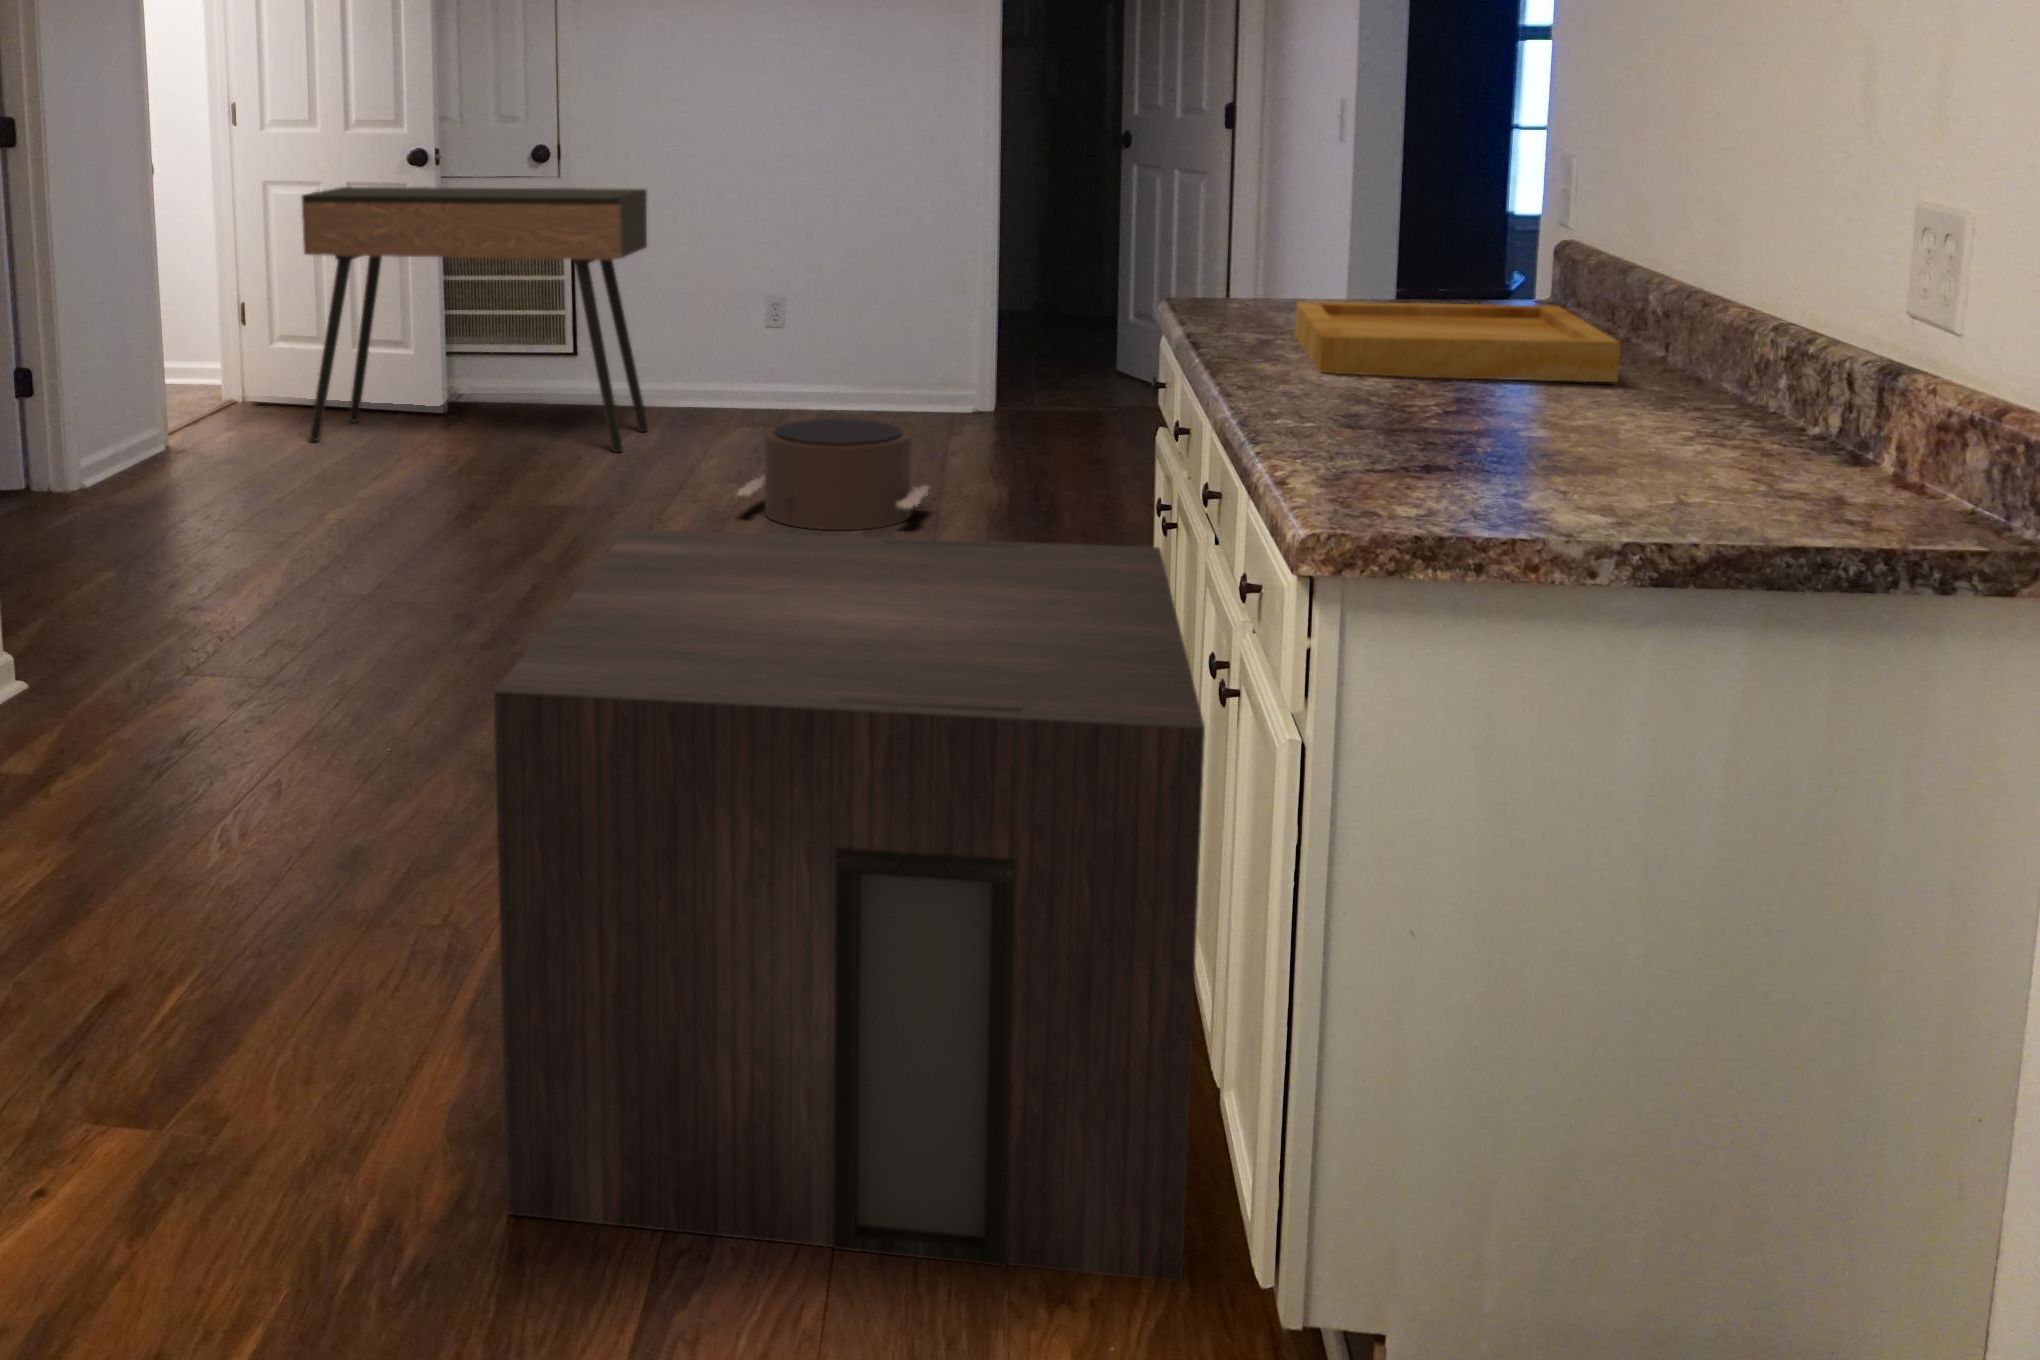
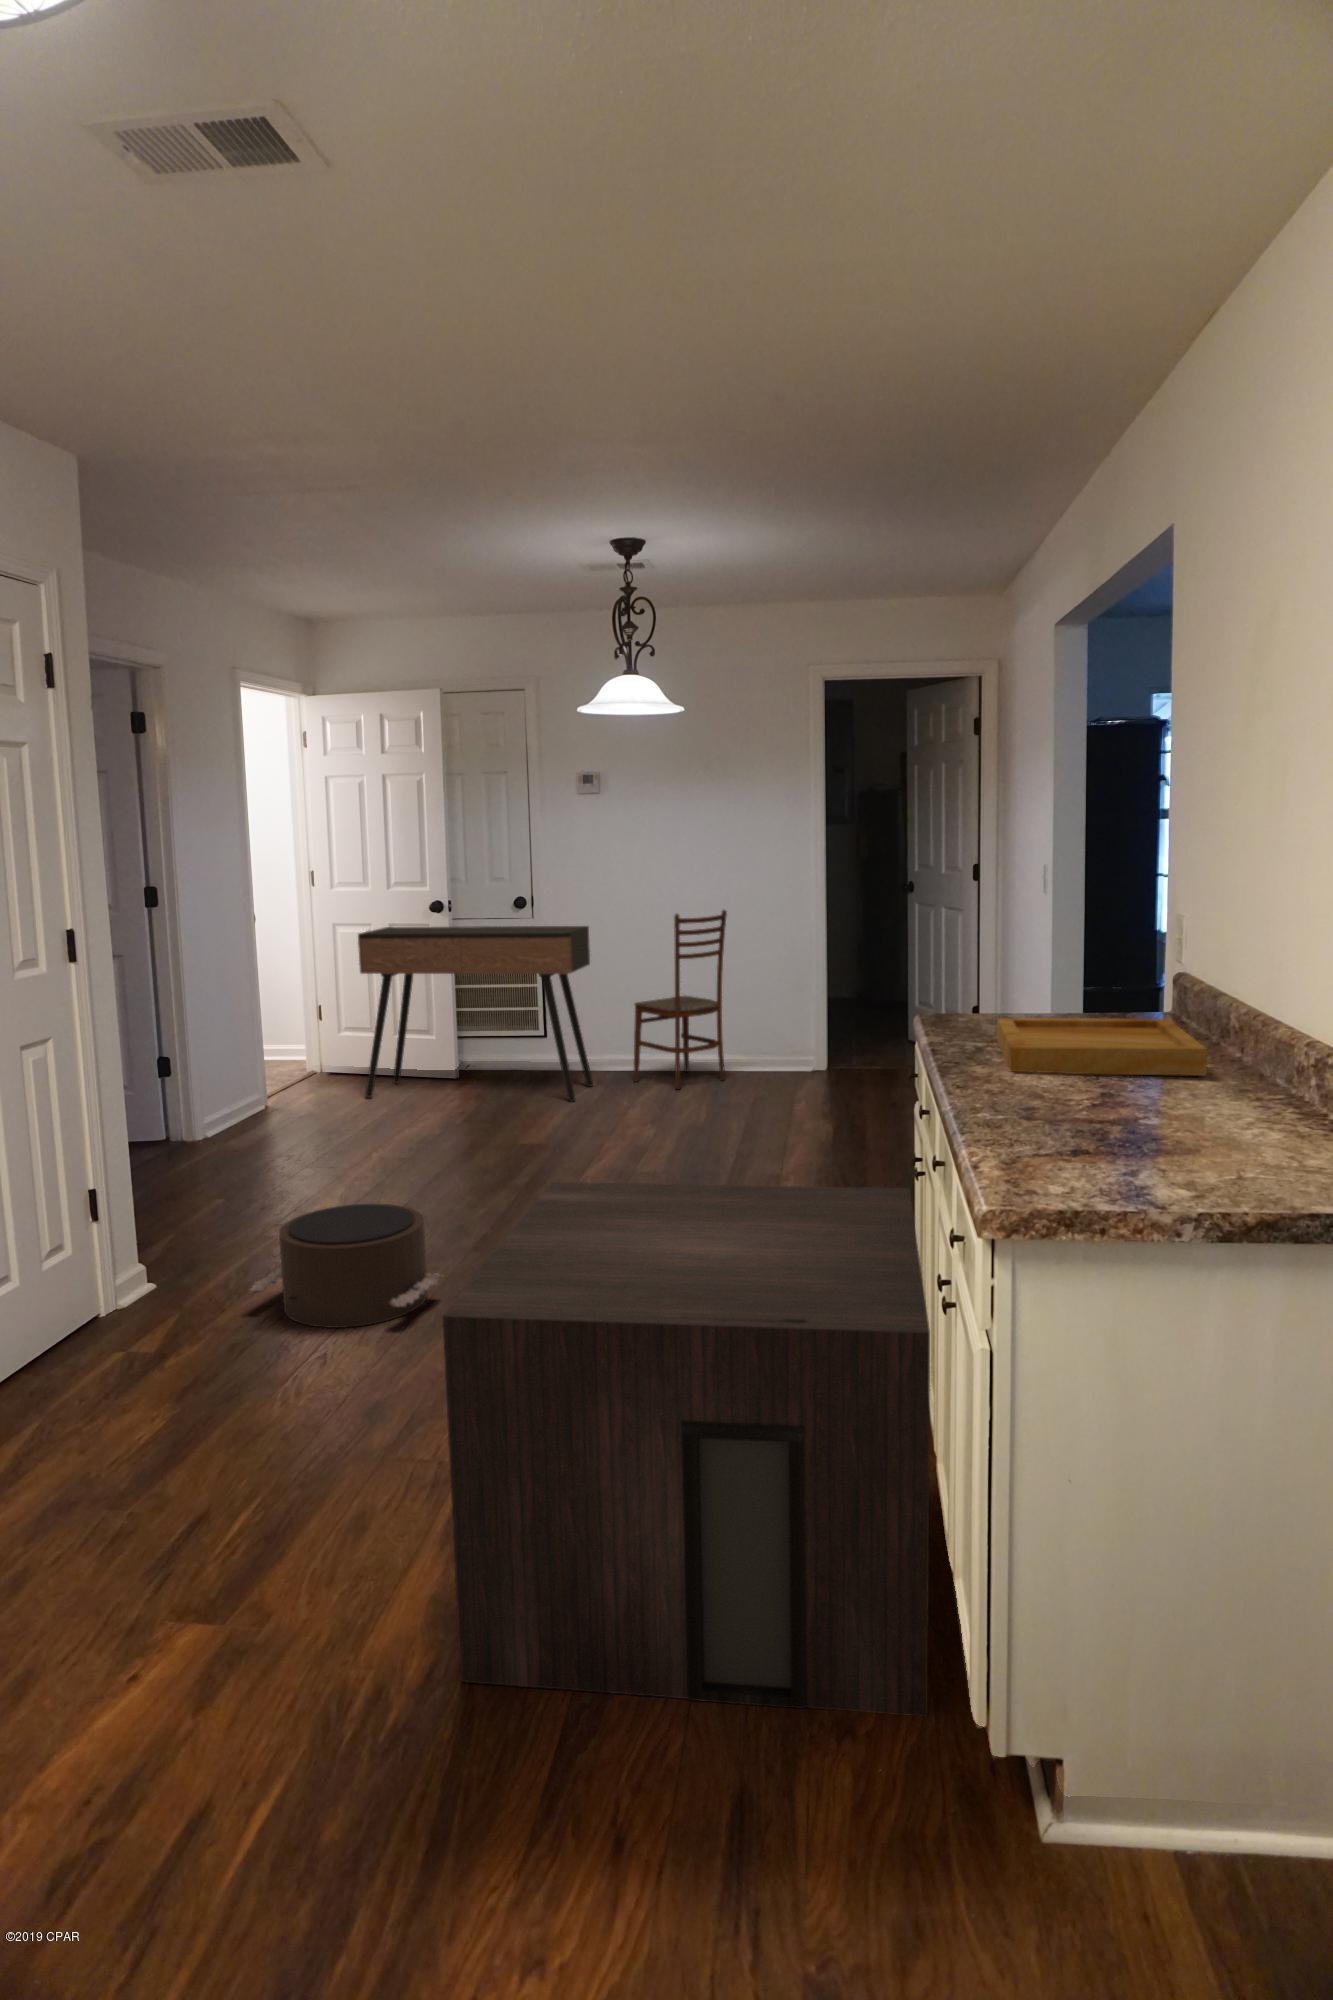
dining chair: none [709,167,856,438] -> present [633,910,727,1089]
pouf: present [738,419,929,530] -> present [250,1204,441,1328]

